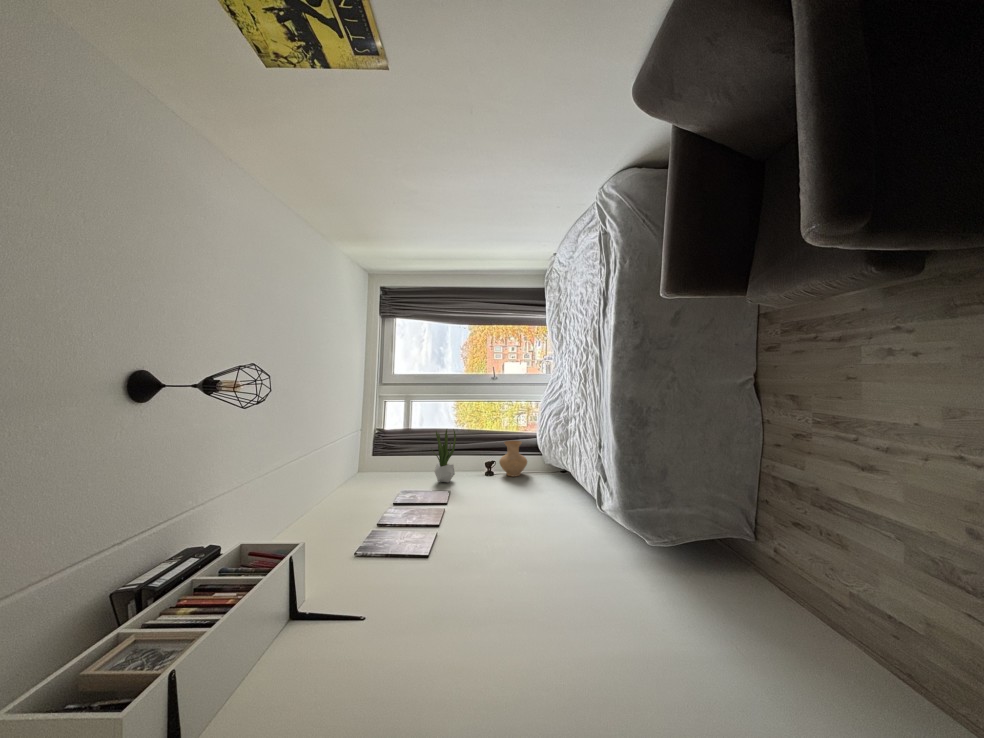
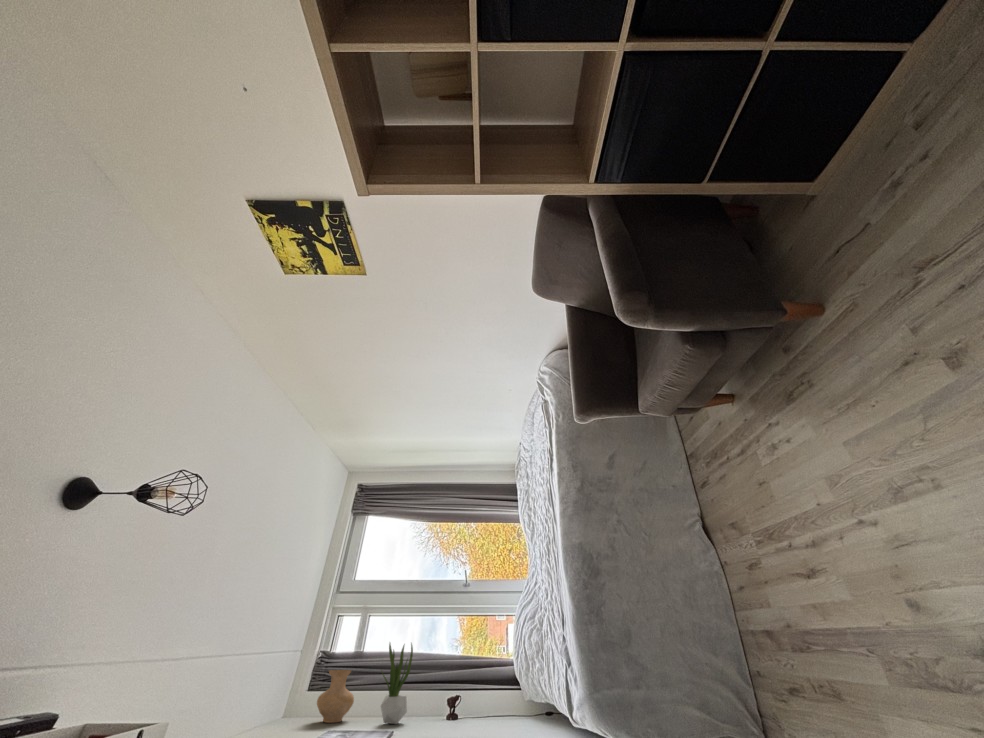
vase: present [499,441,527,476] -> present [317,670,354,723]

